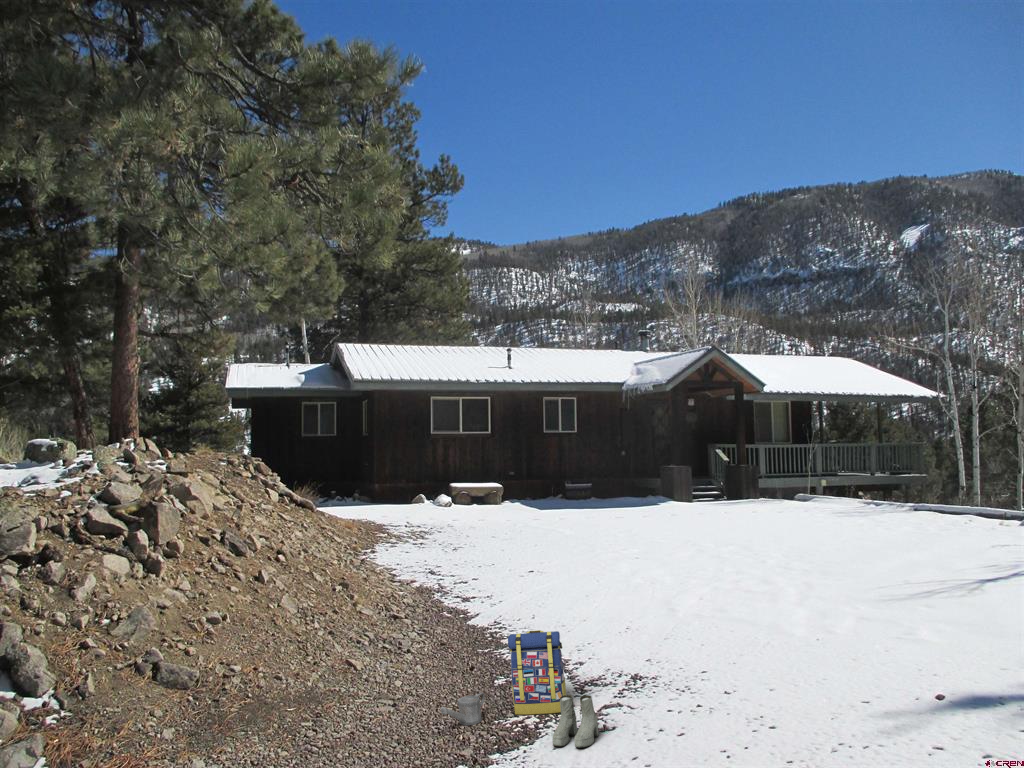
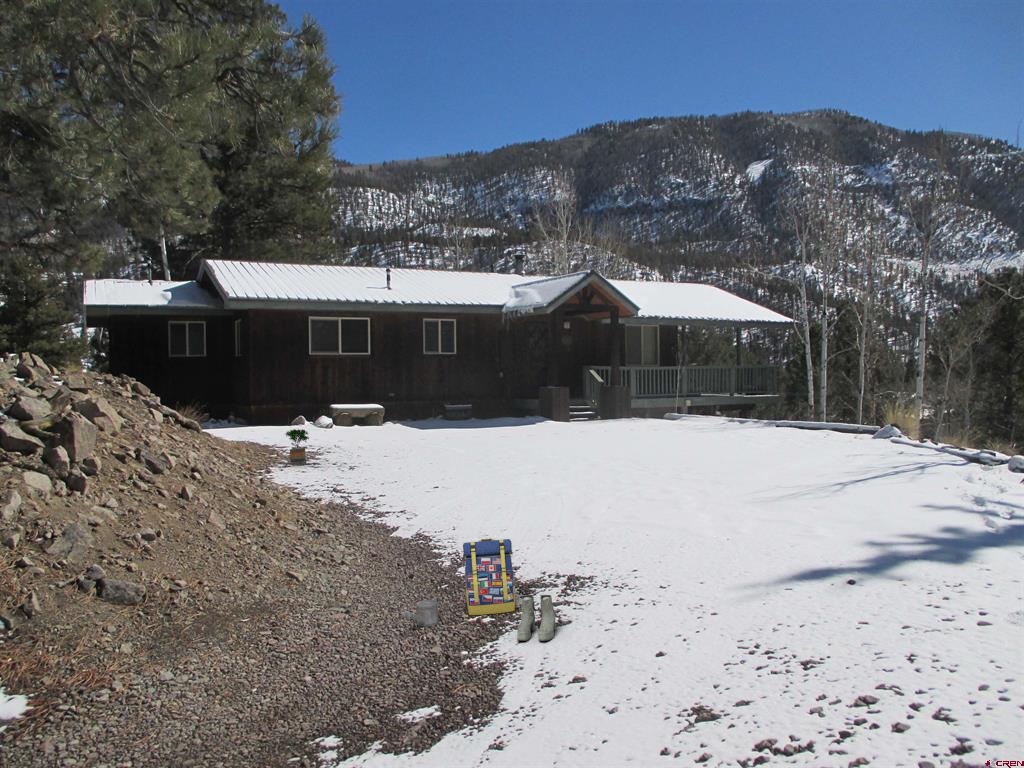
potted tree: none [389,507,415,546] -> present [286,429,309,466]

